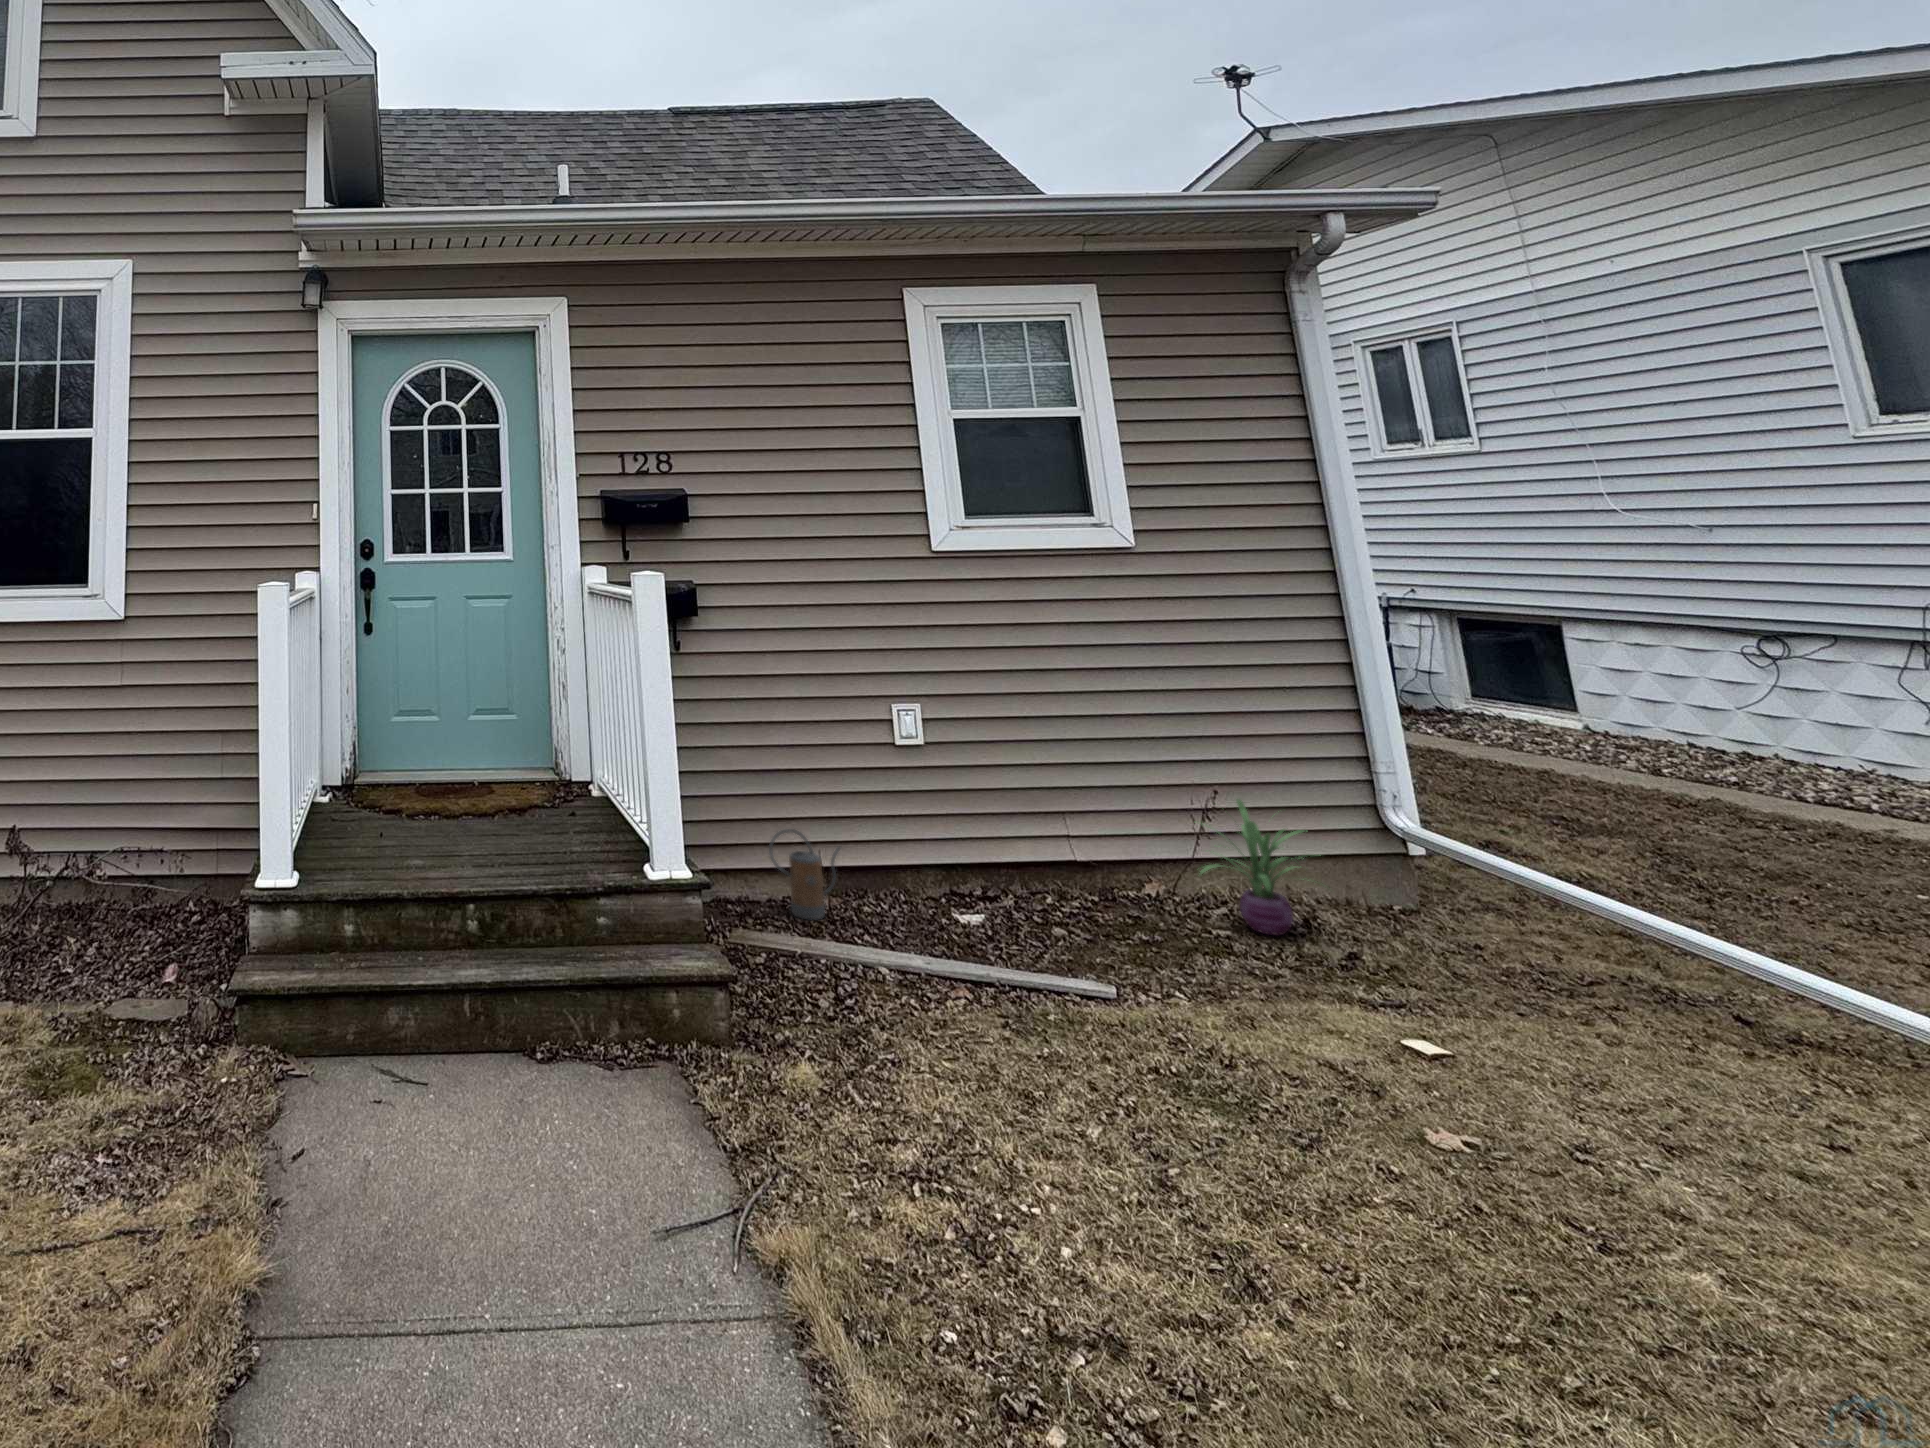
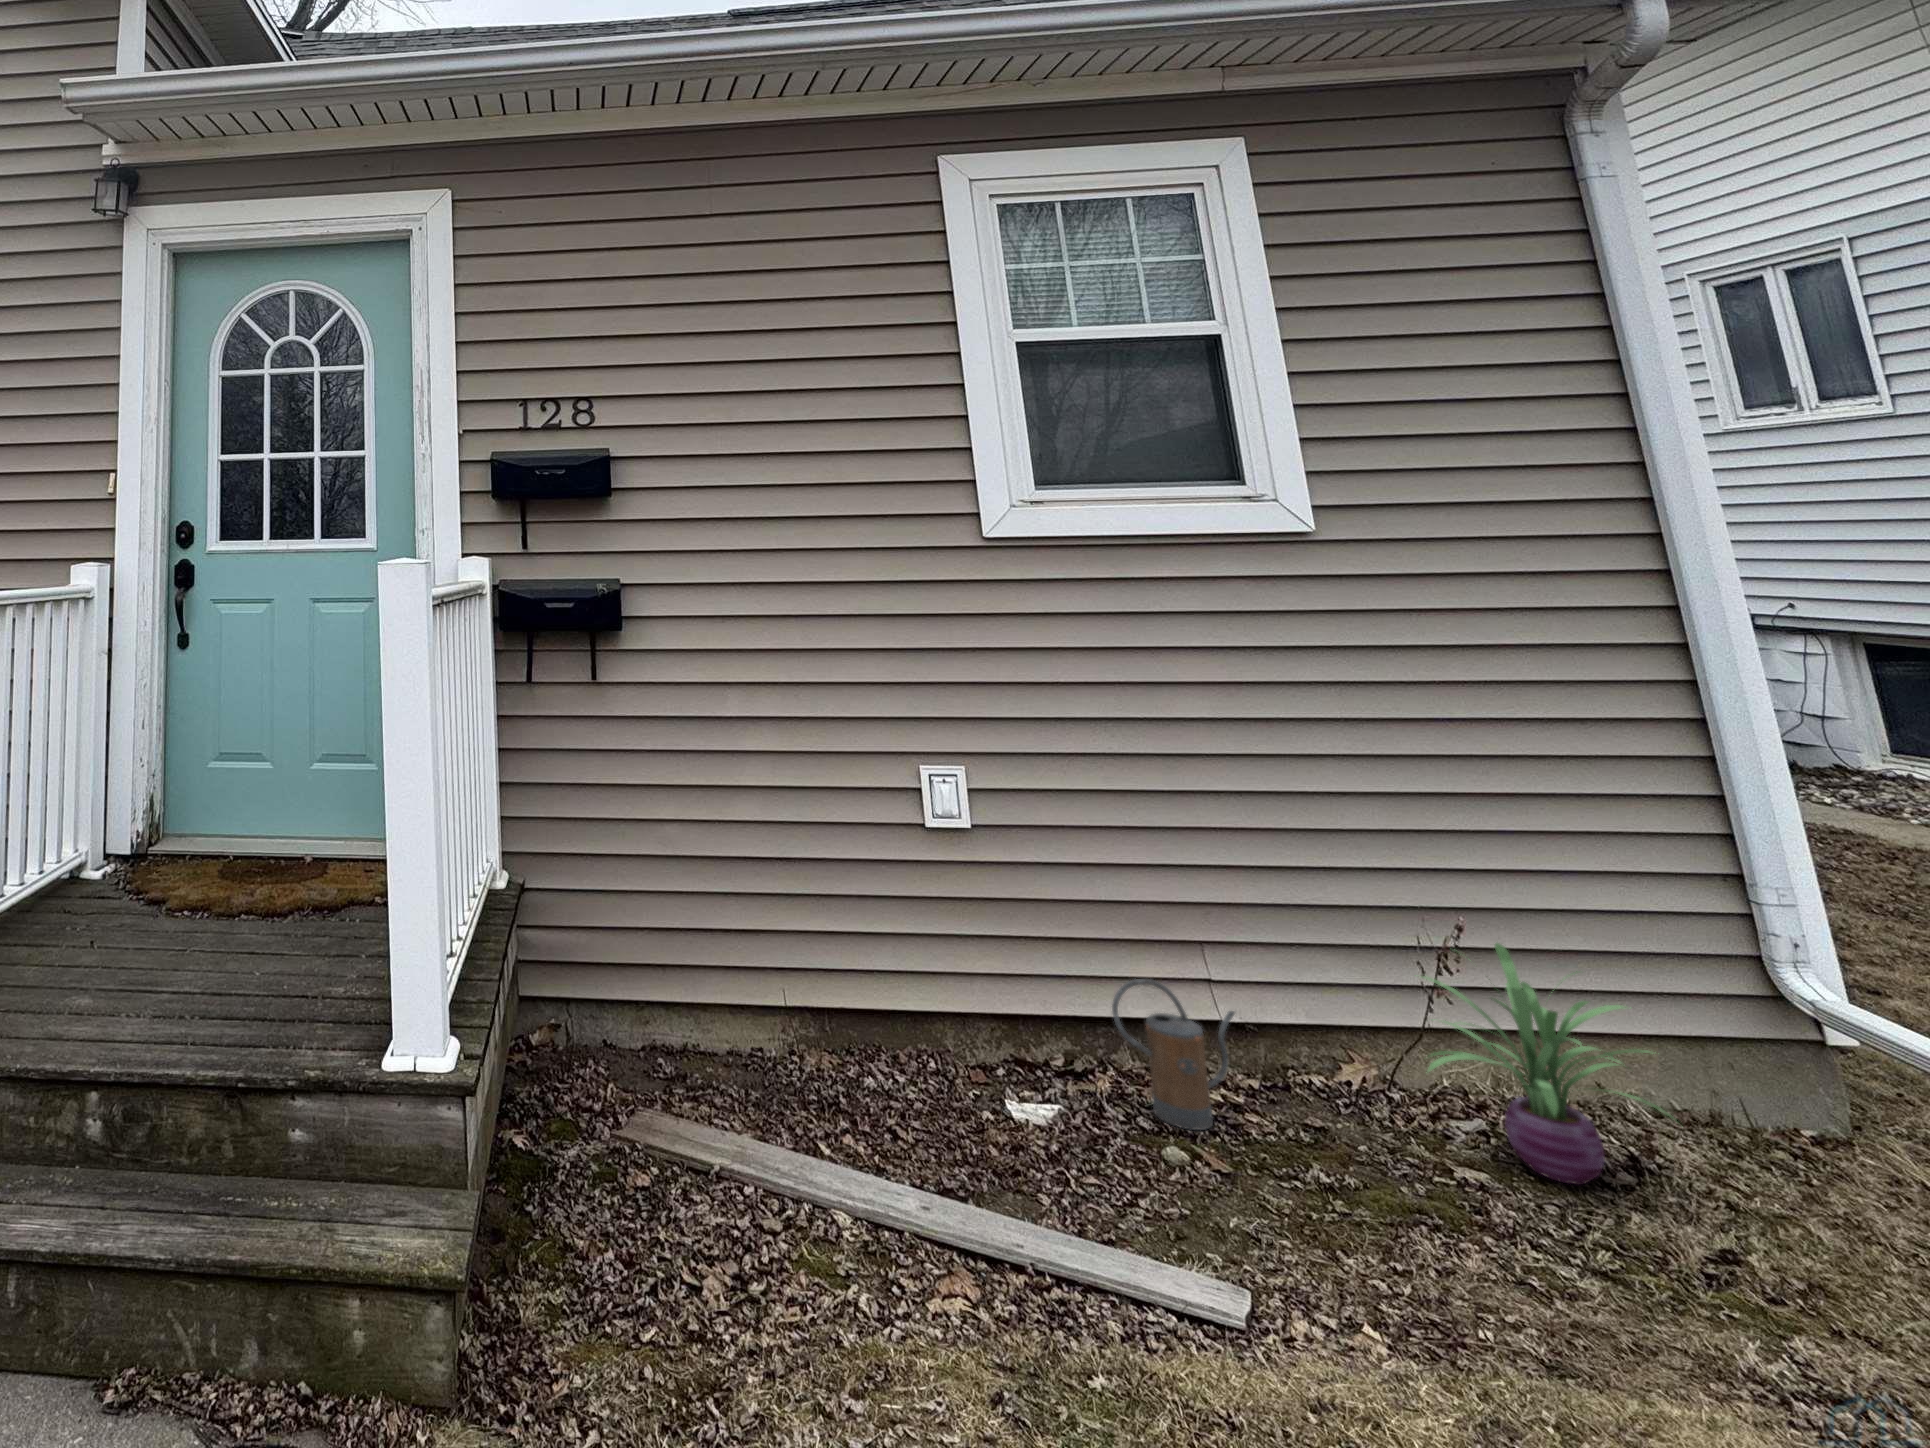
watering can: present [769,829,840,919] -> present [1112,979,1235,1130]

